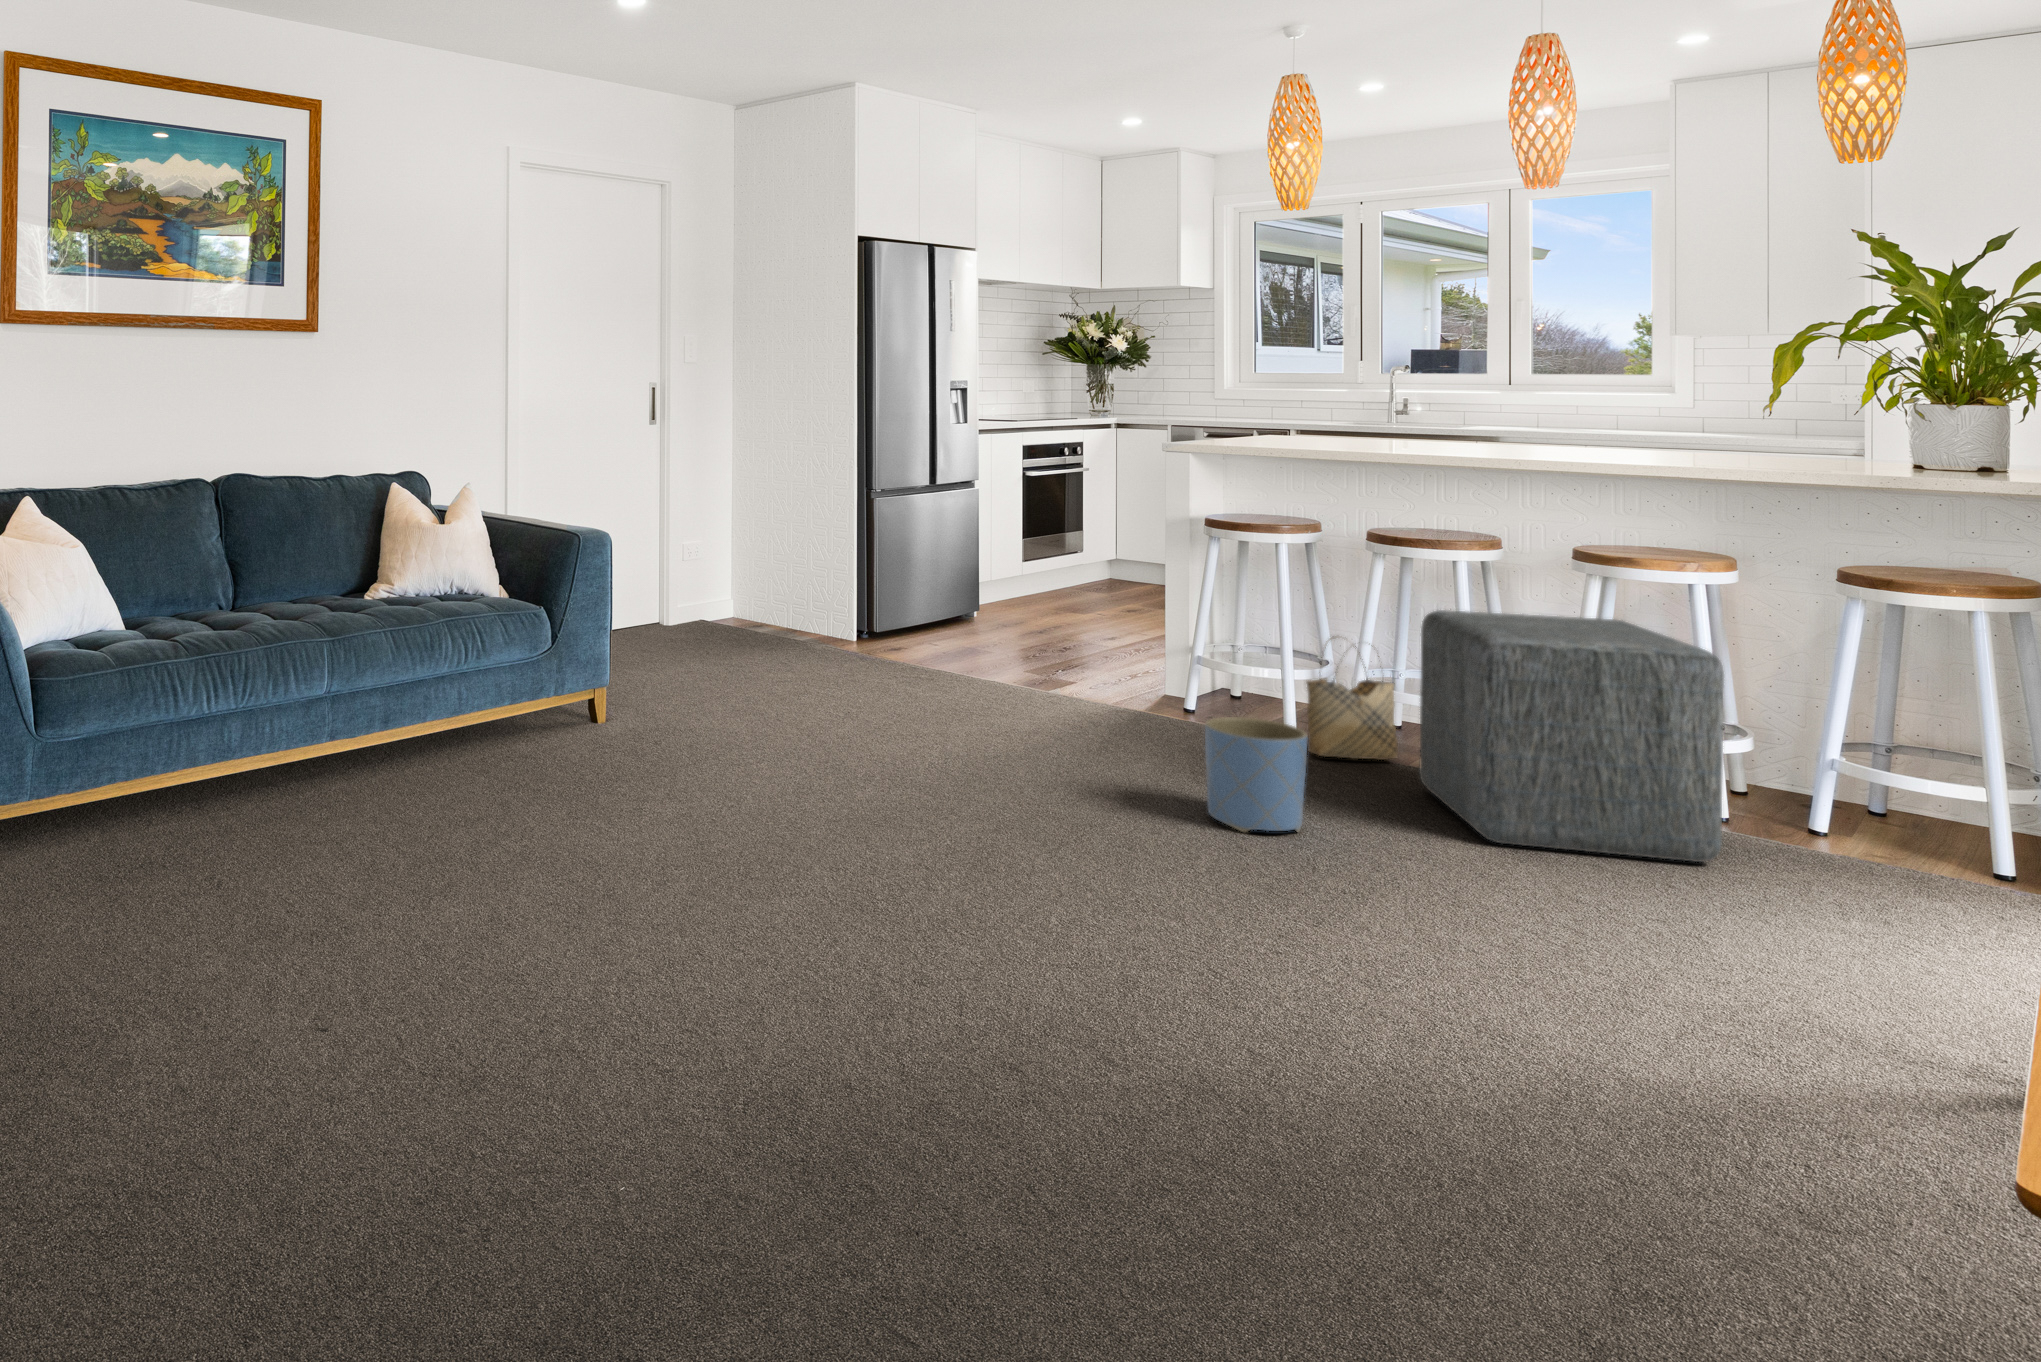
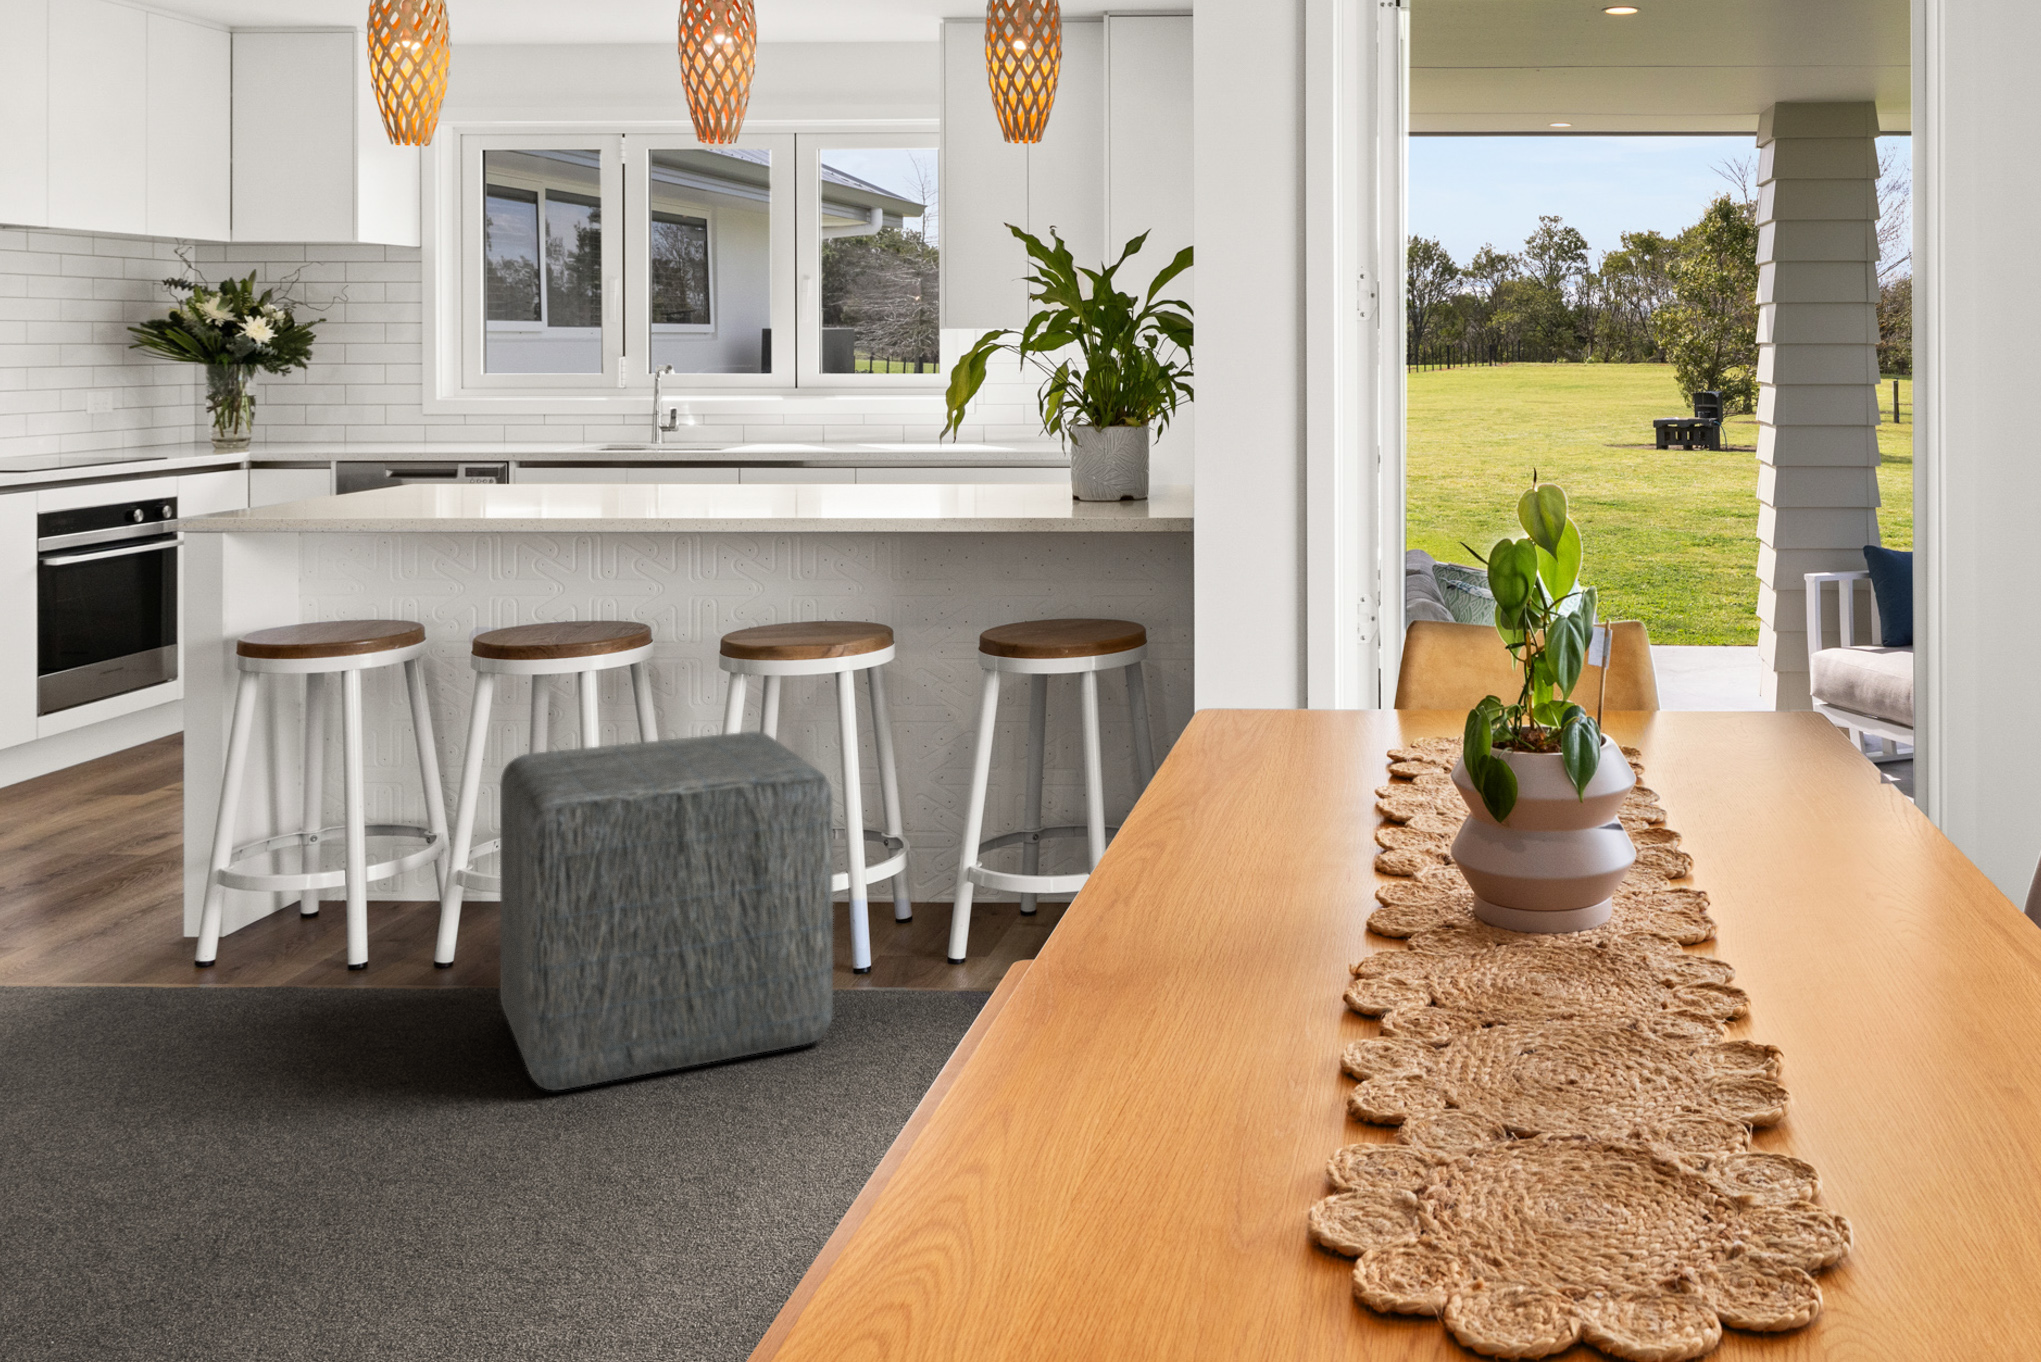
woven basket: present [1306,646,1398,760] -> none [358,802,501,995]
planter: present [1205,717,1308,832] -> none [78,988,260,1196]

